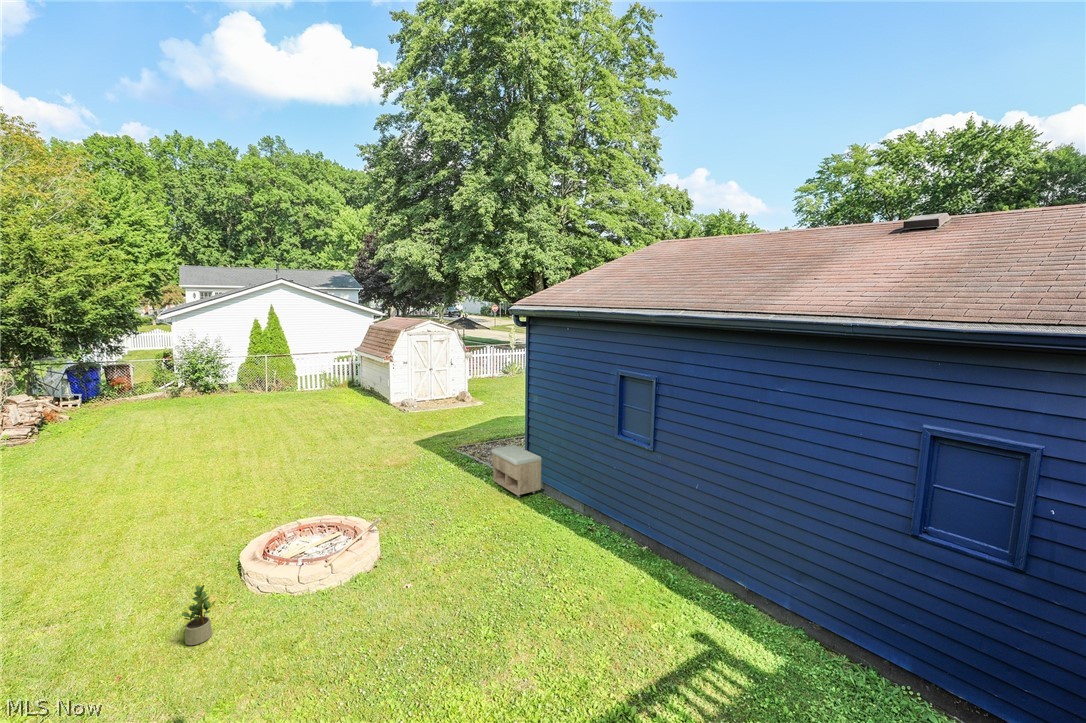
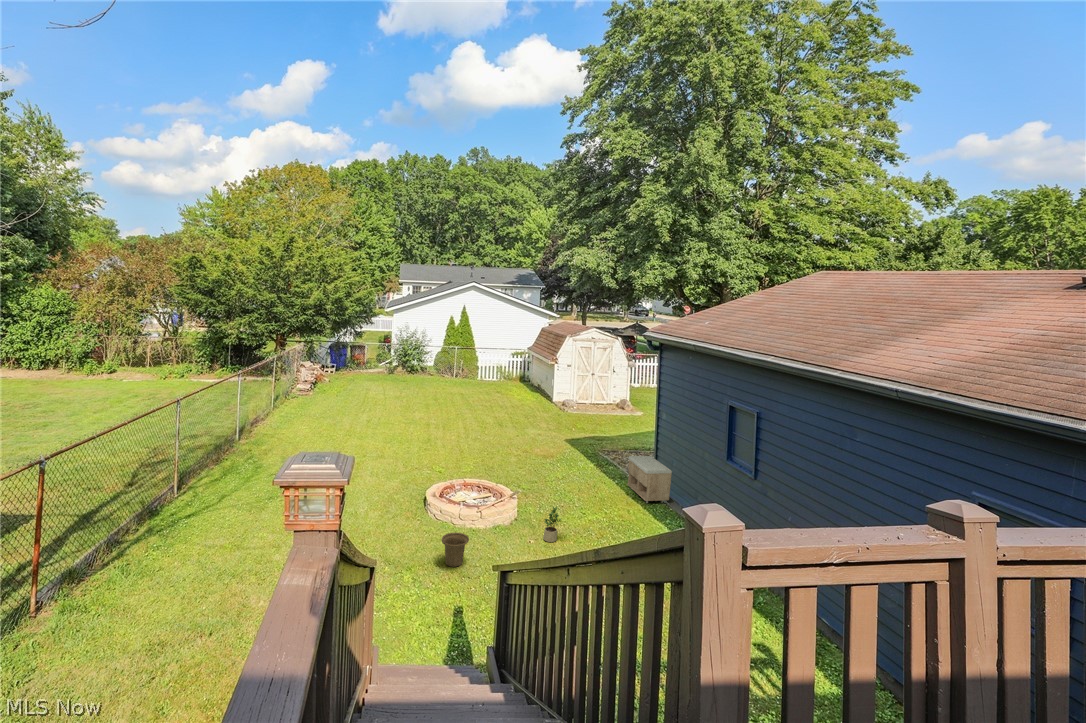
potted plant: present [182,585,215,645] -> present [543,507,561,542]
basket: none [257,598,303,653] -> present [441,533,469,567]

